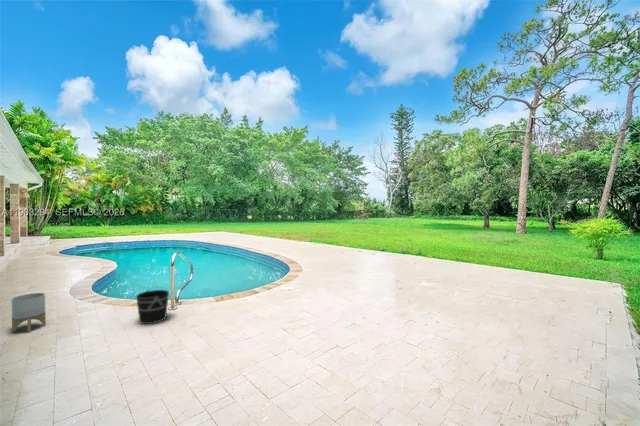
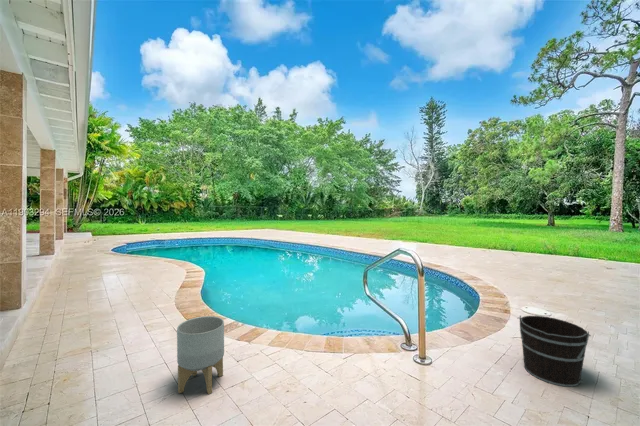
bucket: present [136,290,169,324] -> present [519,316,591,386]

